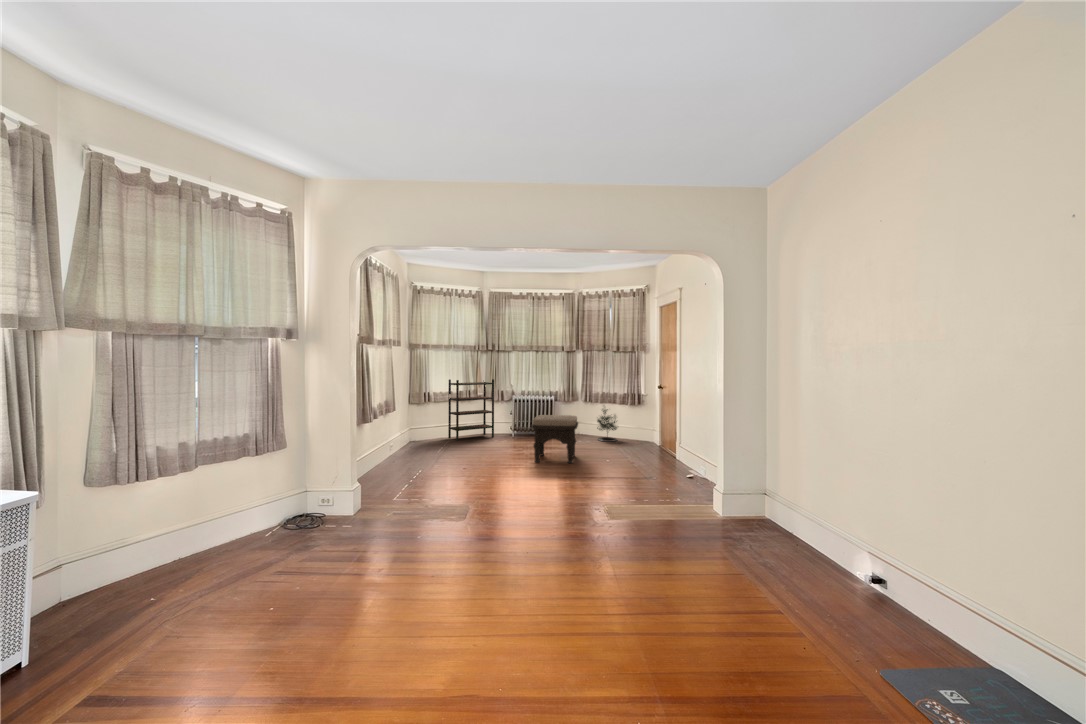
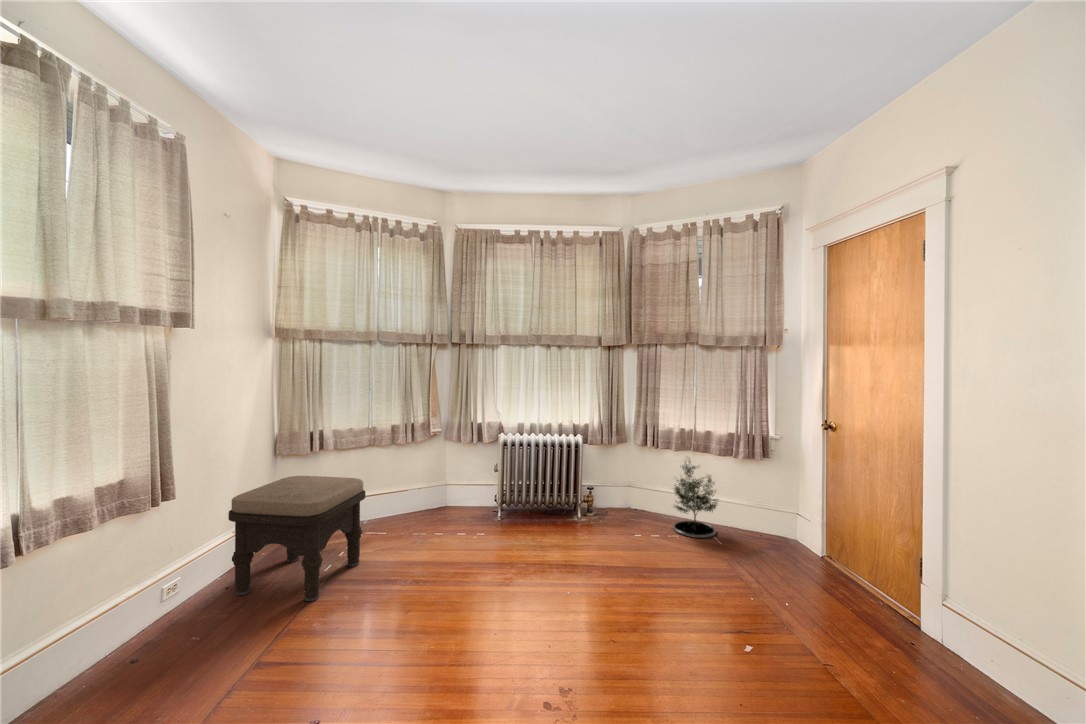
bookshelf: present [448,379,494,441] -> none [367,399,462,535]
ottoman: present [532,415,578,463] -> present [228,476,365,601]

